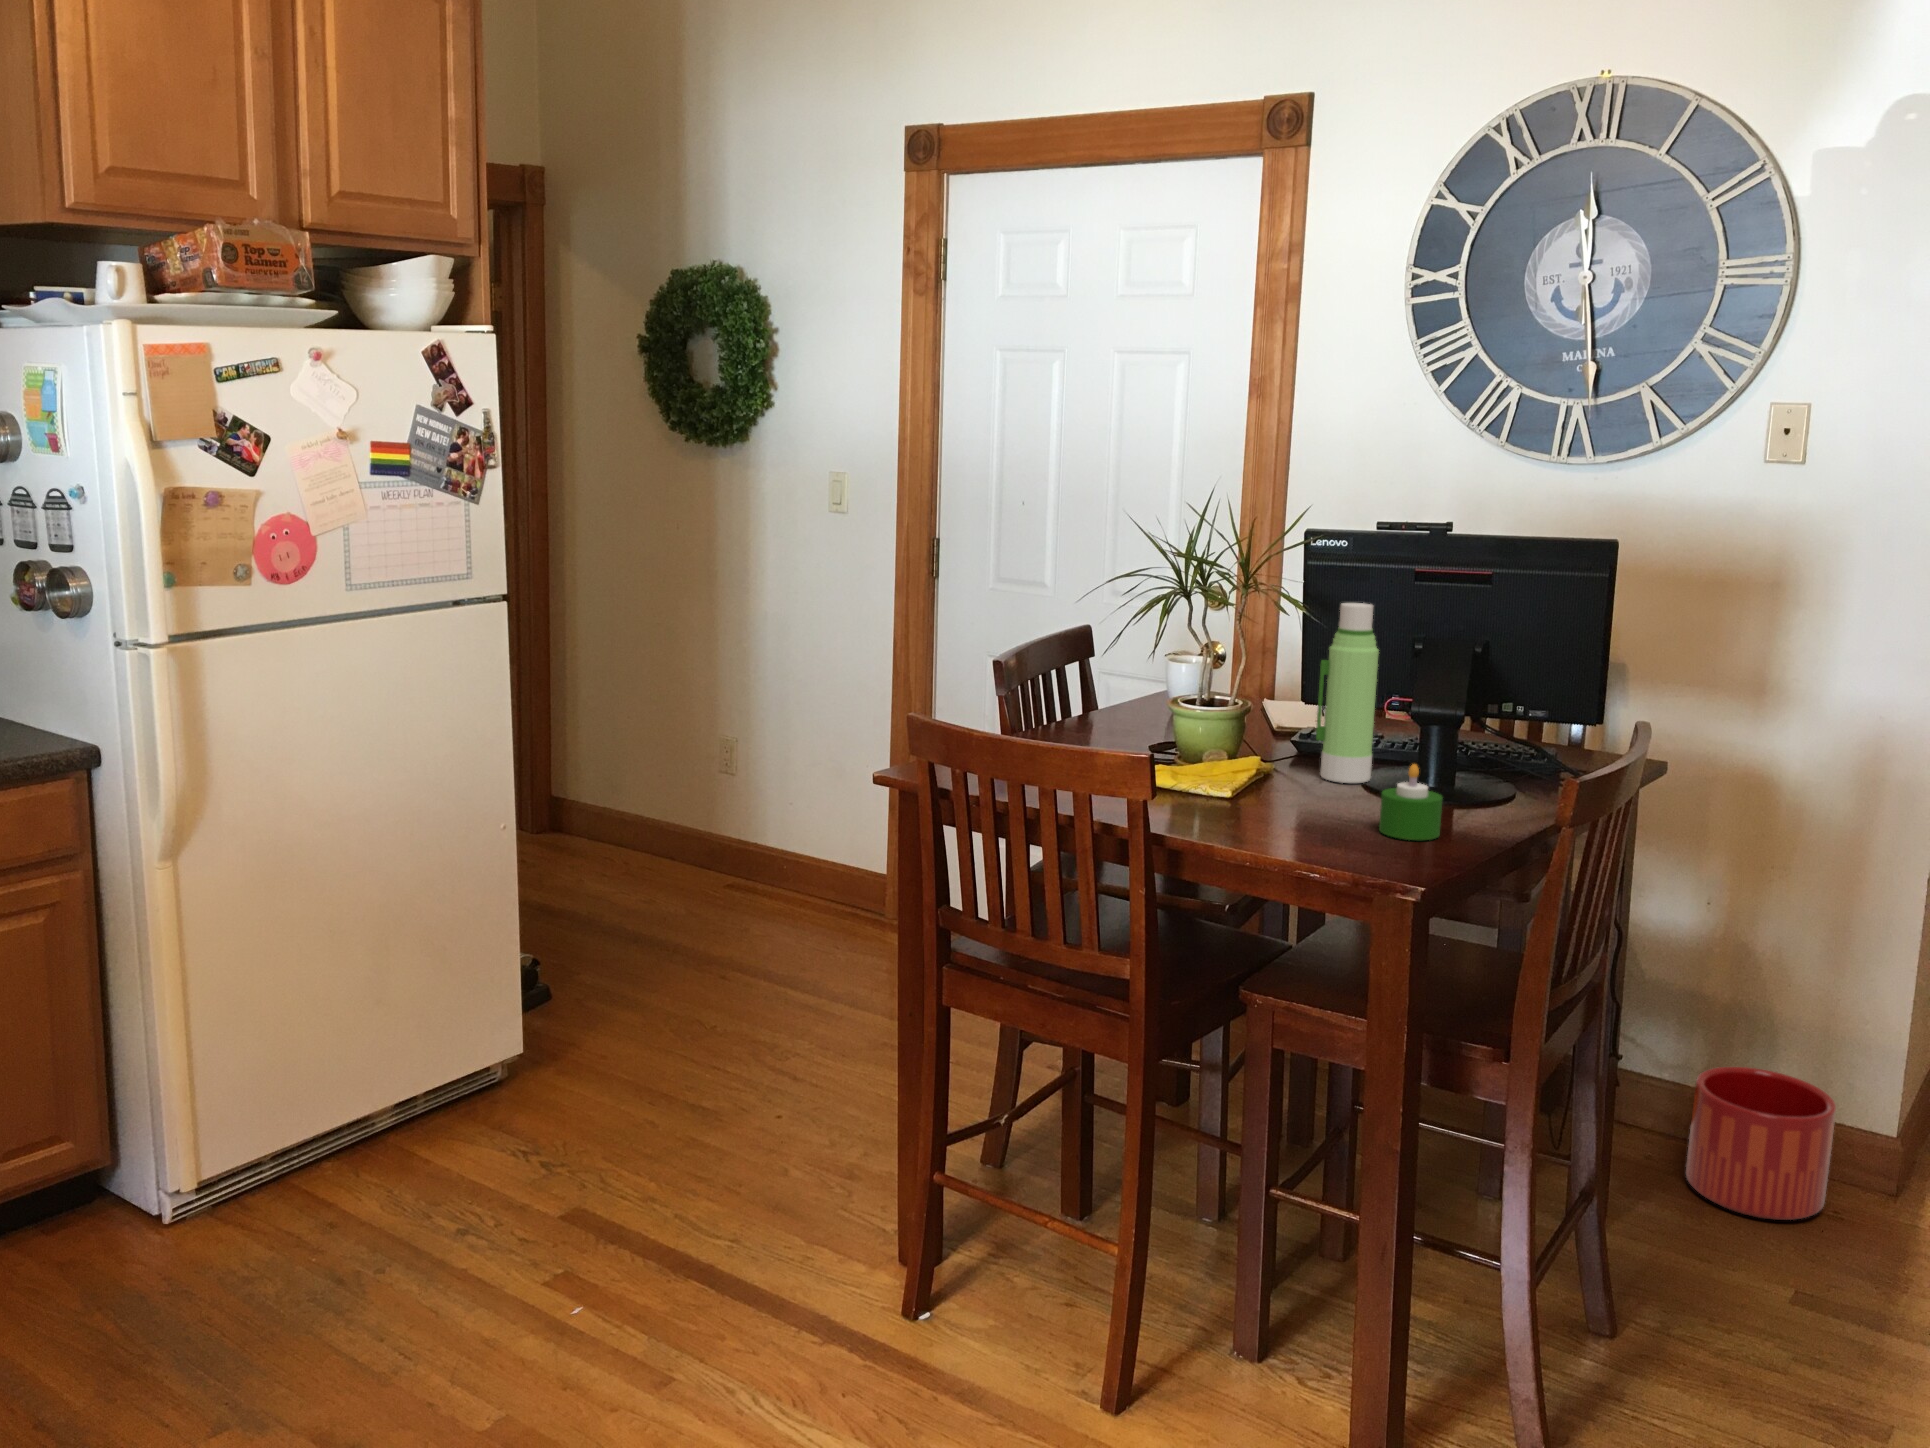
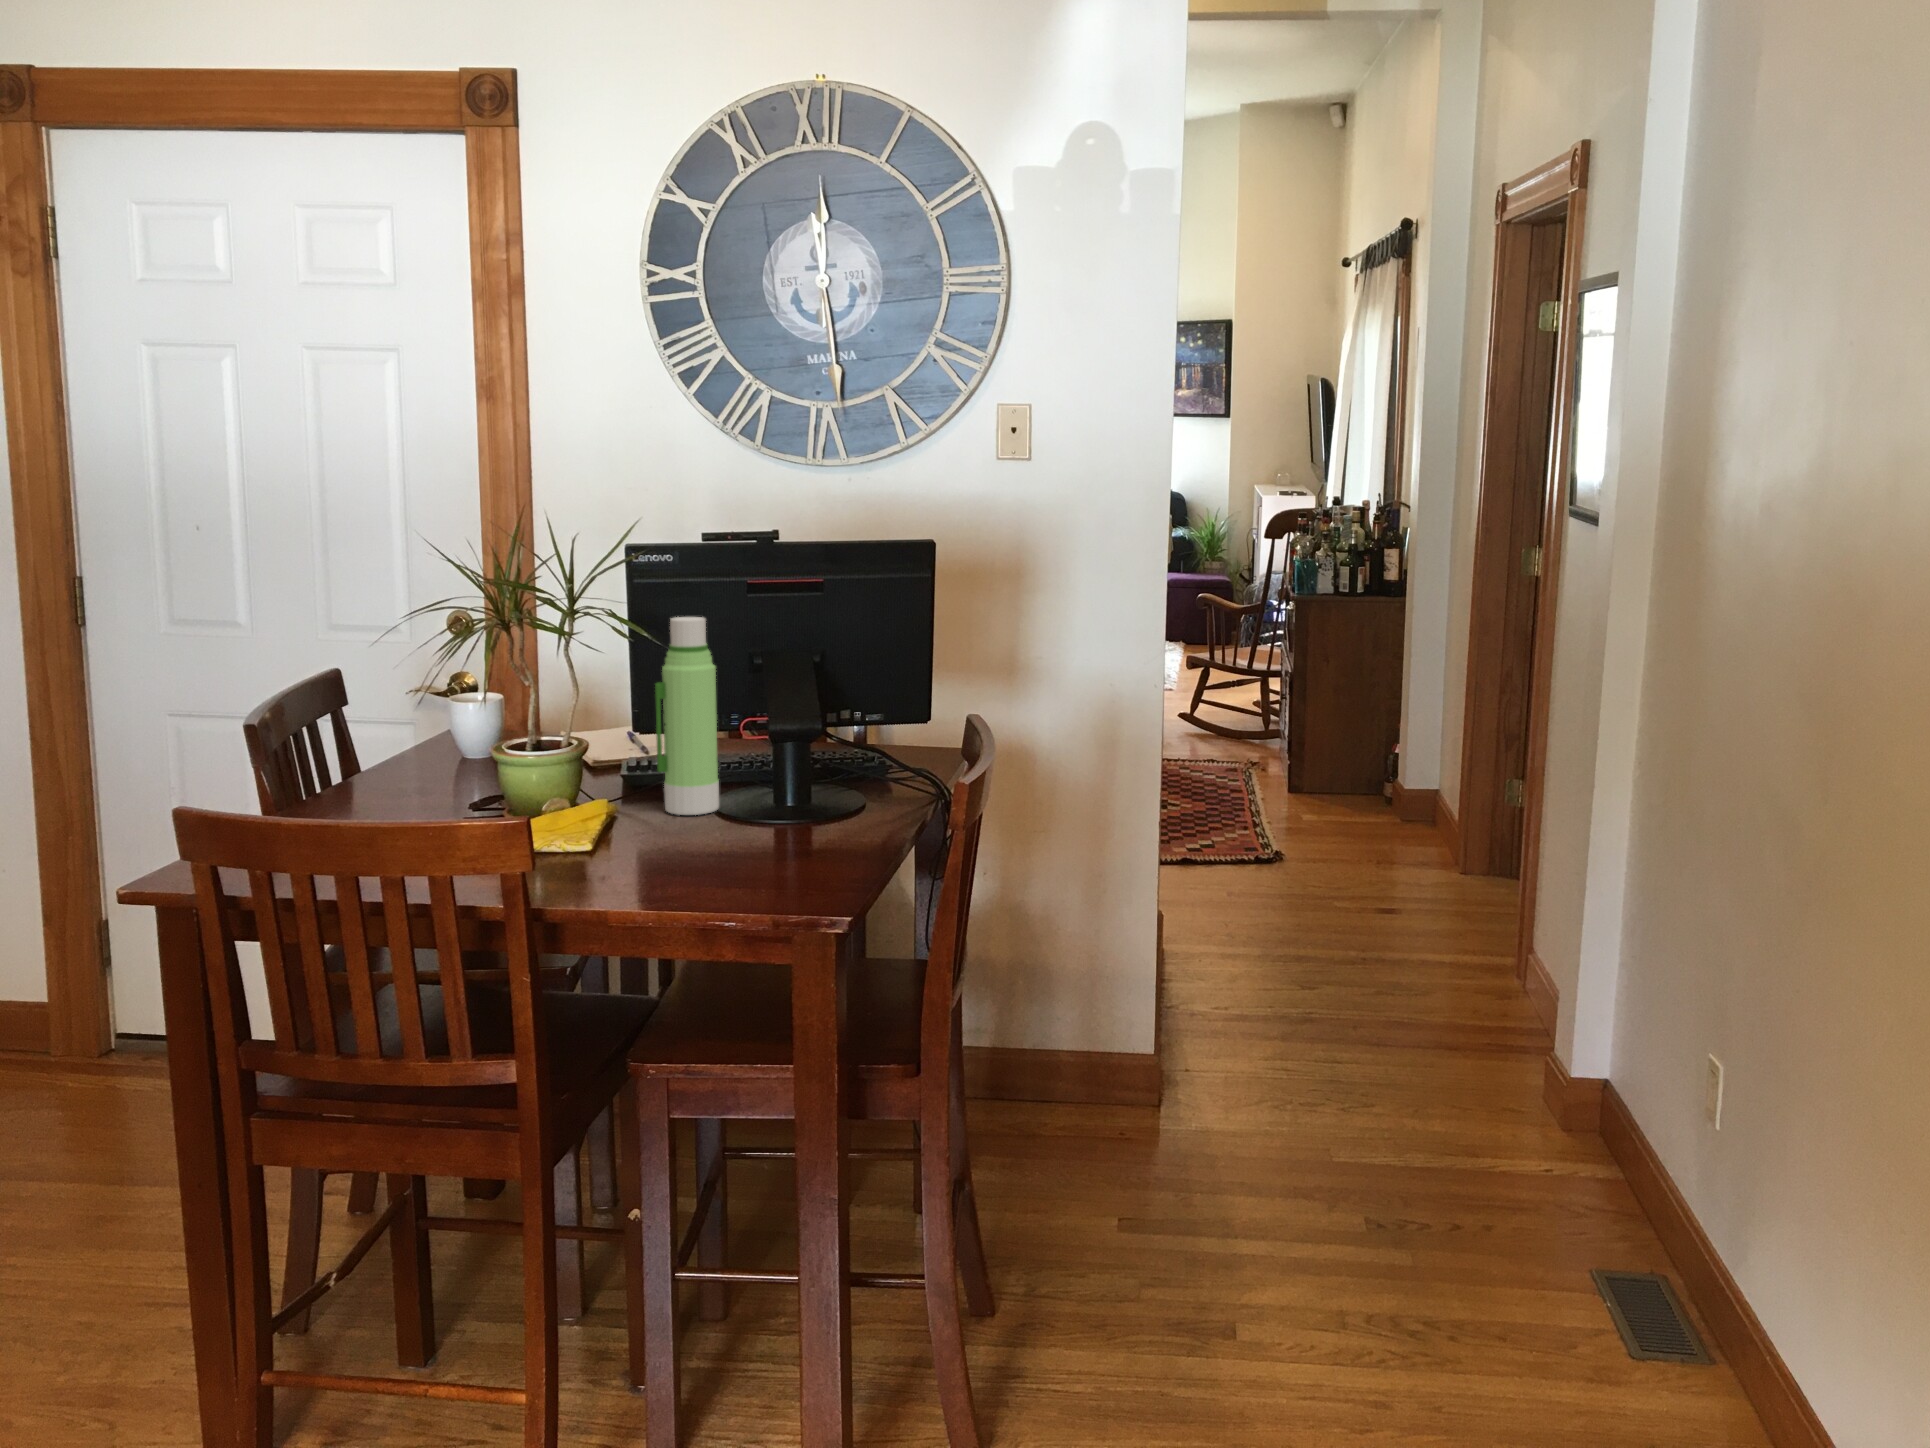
candle: present [1379,764,1443,840] -> none [763,783,828,866]
planter: present [1686,1067,1836,1220] -> none [1003,1020,1119,1159]

